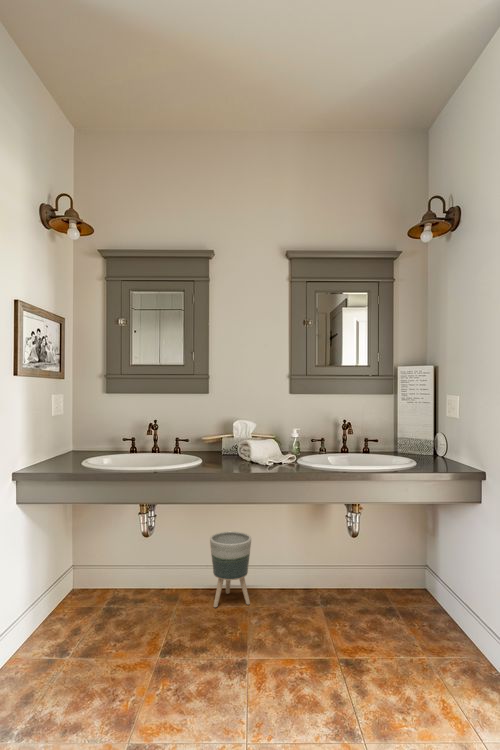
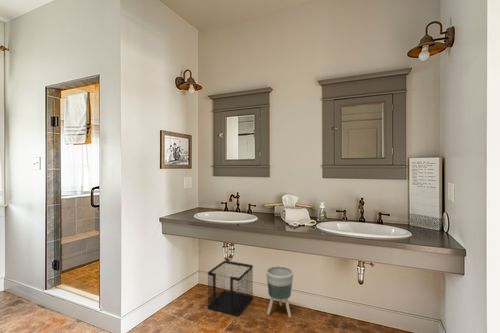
wastebasket: none [112,537,180,618] -> present [207,261,253,316]

